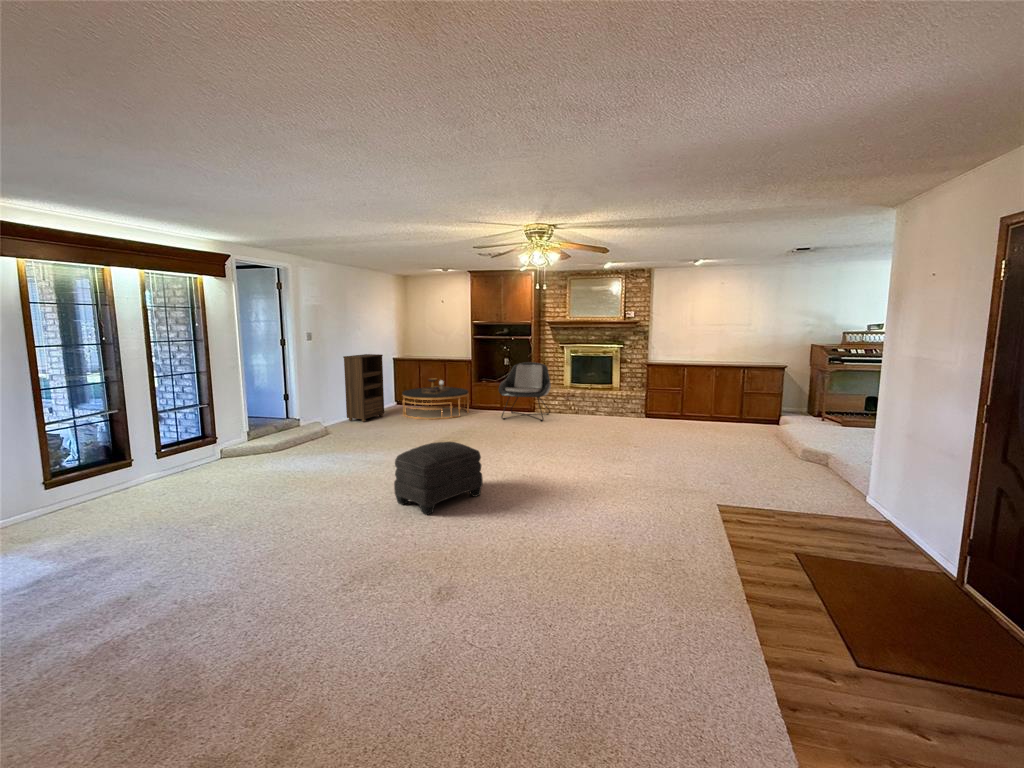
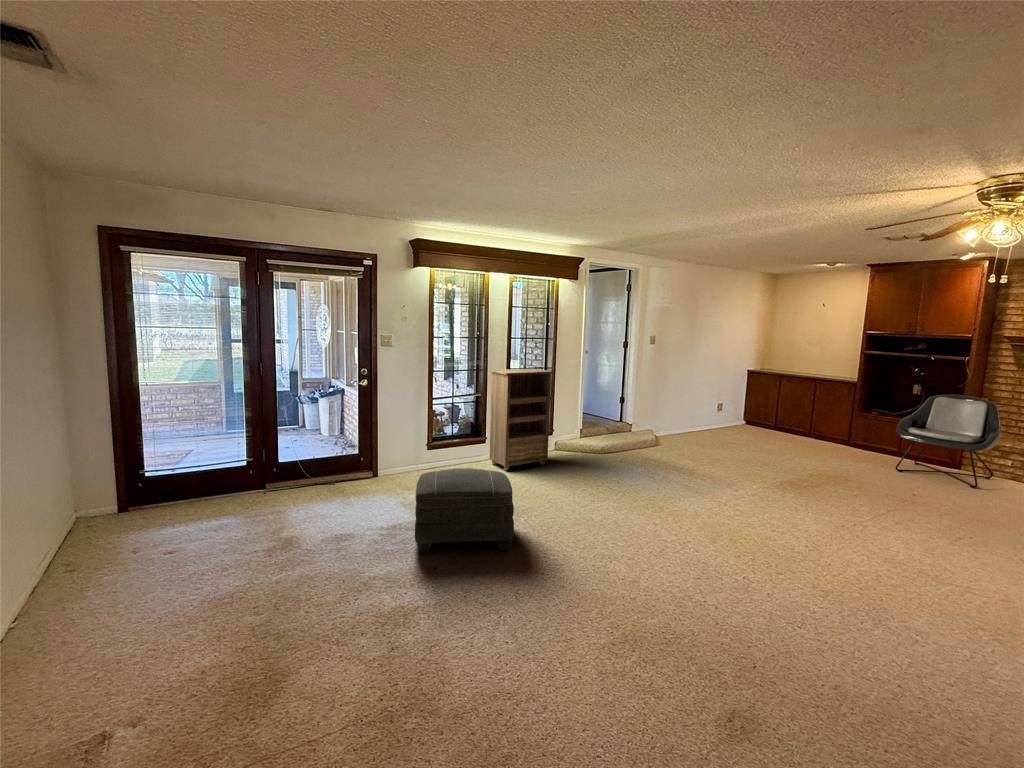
bookshelf: present [343,354,384,422] -> present [490,368,553,471]
coffee table: present [402,378,469,419] -> none [748,400,845,454]
ottoman: present [394,442,483,515] -> present [415,468,514,554]

